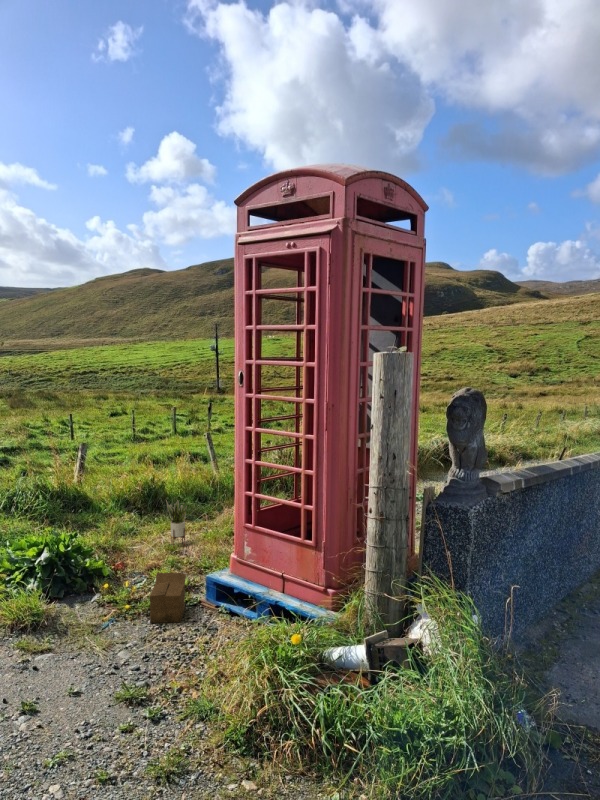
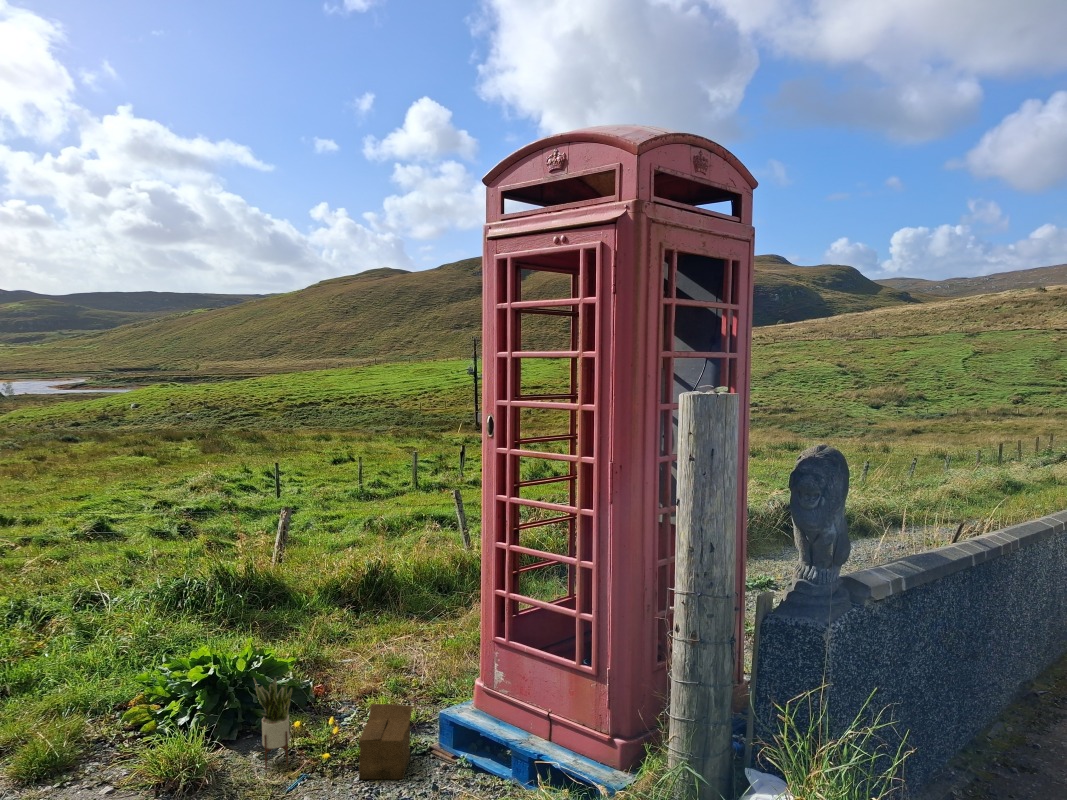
potted plant: present [166,500,187,547] -> present [253,678,292,769]

